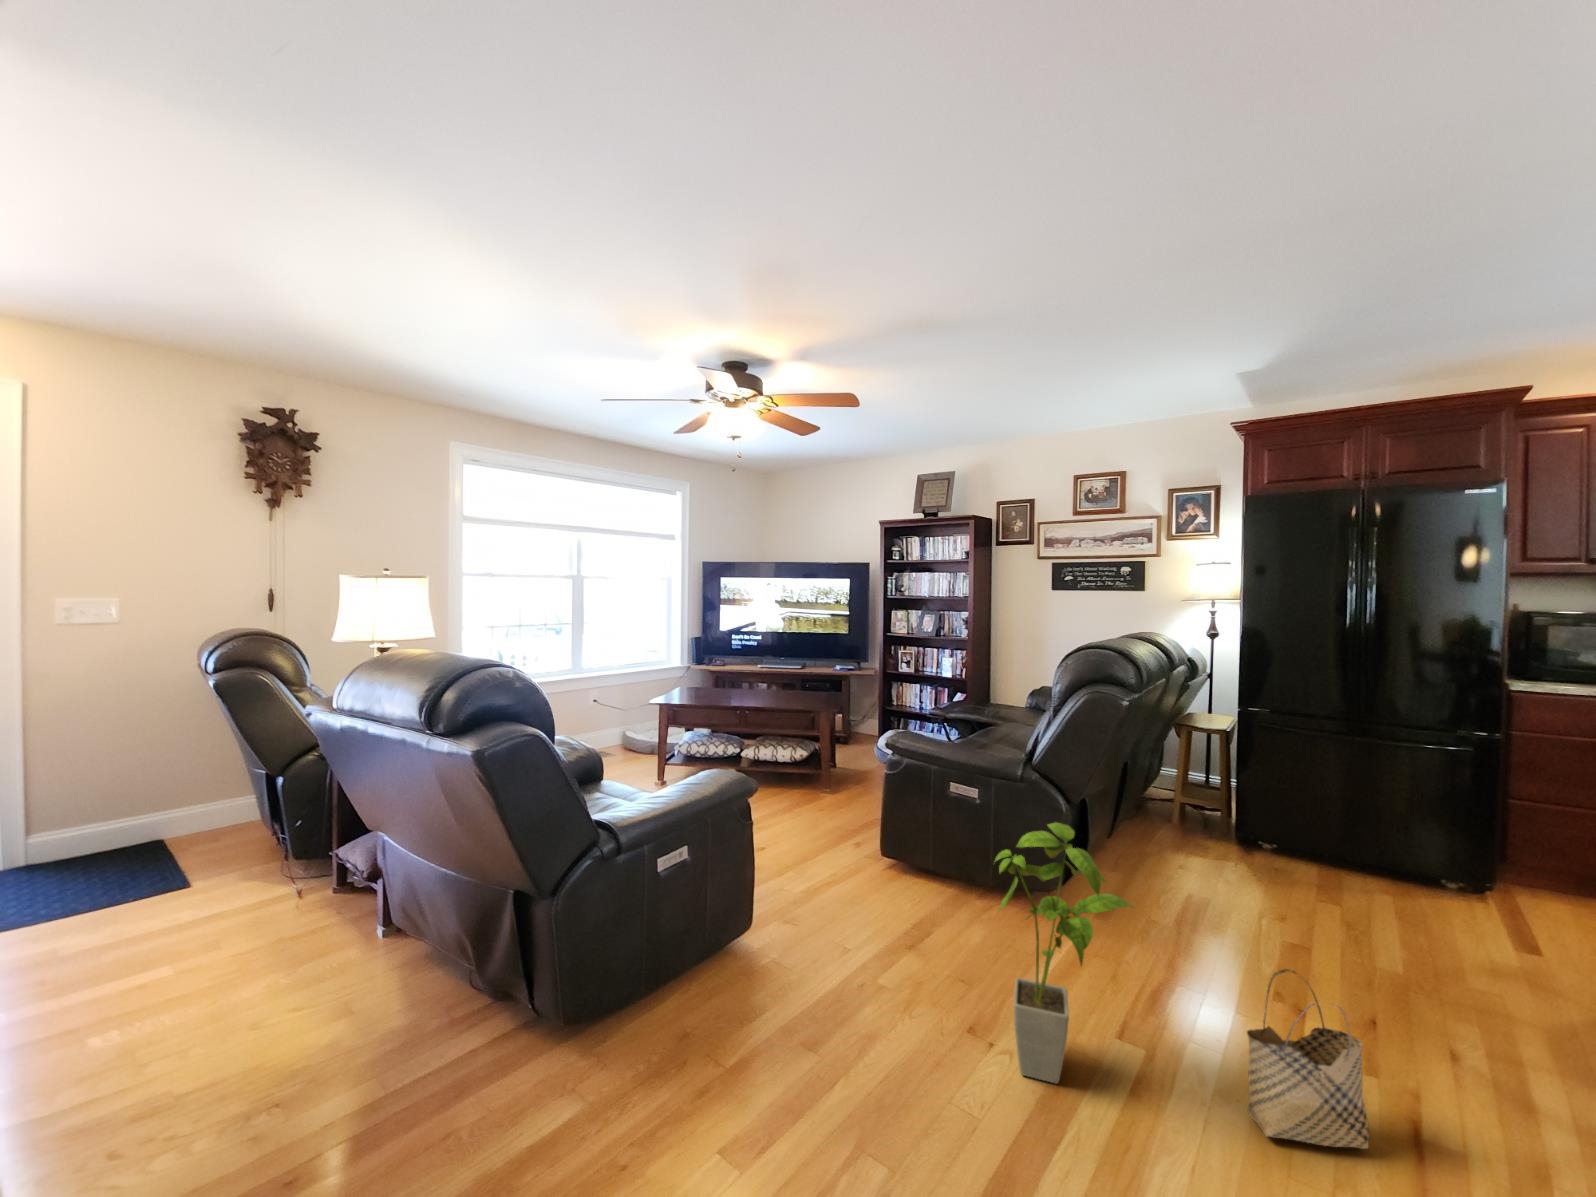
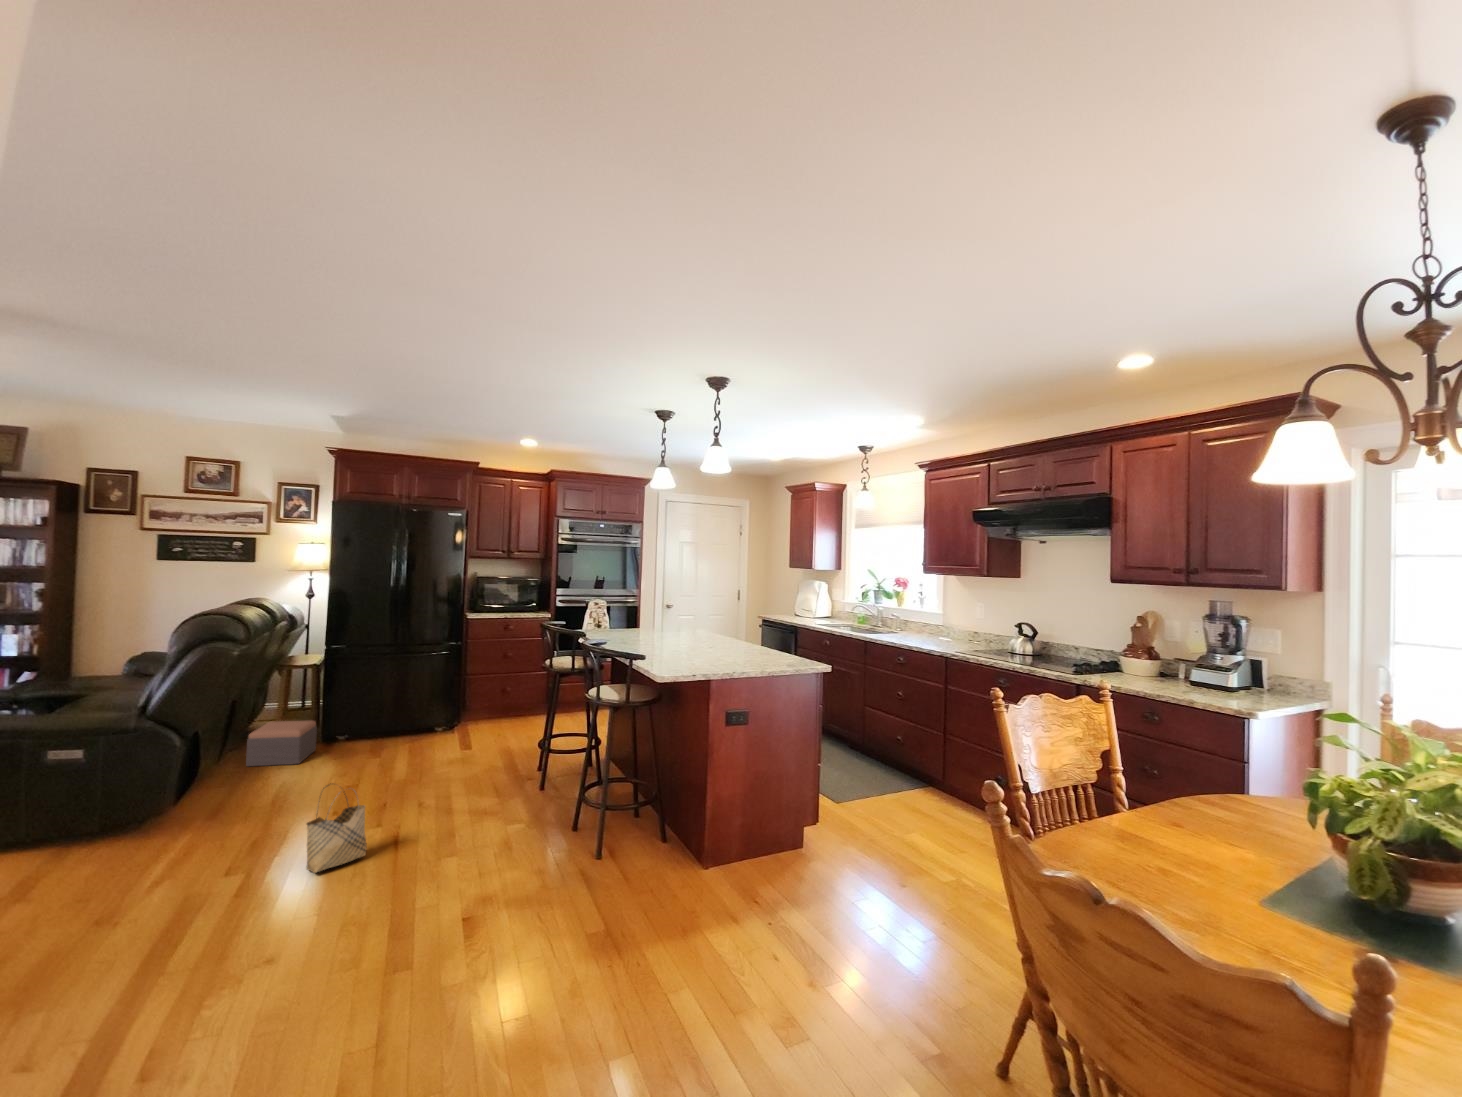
footstool: none [1141,795,1231,868] -> present [246,721,317,766]
house plant: present [995,823,1133,1084] -> none [120,737,239,920]

